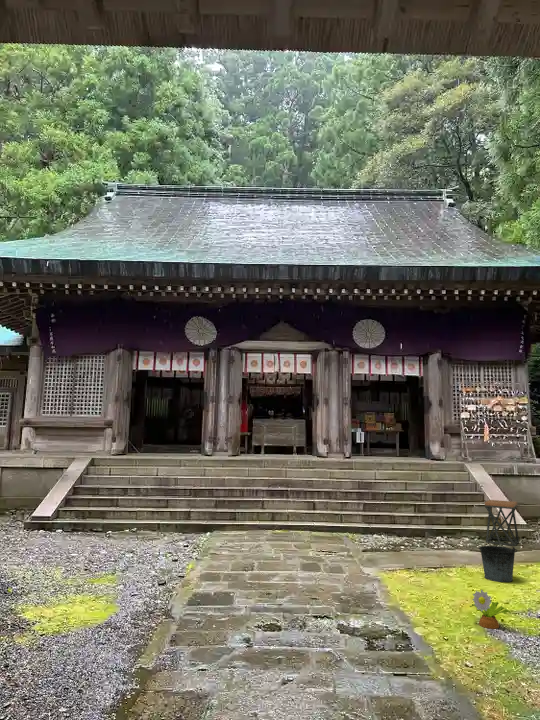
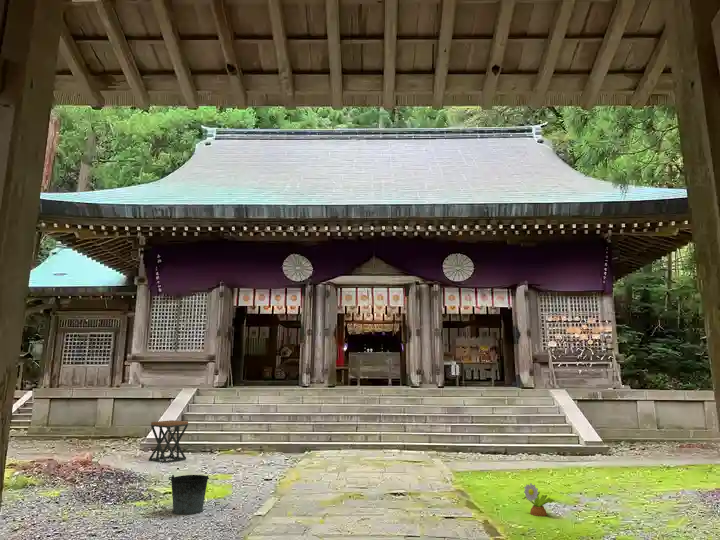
stool: present [485,500,519,546] -> present [149,420,188,463]
bucket: present [479,546,517,582] -> present [169,475,209,515]

